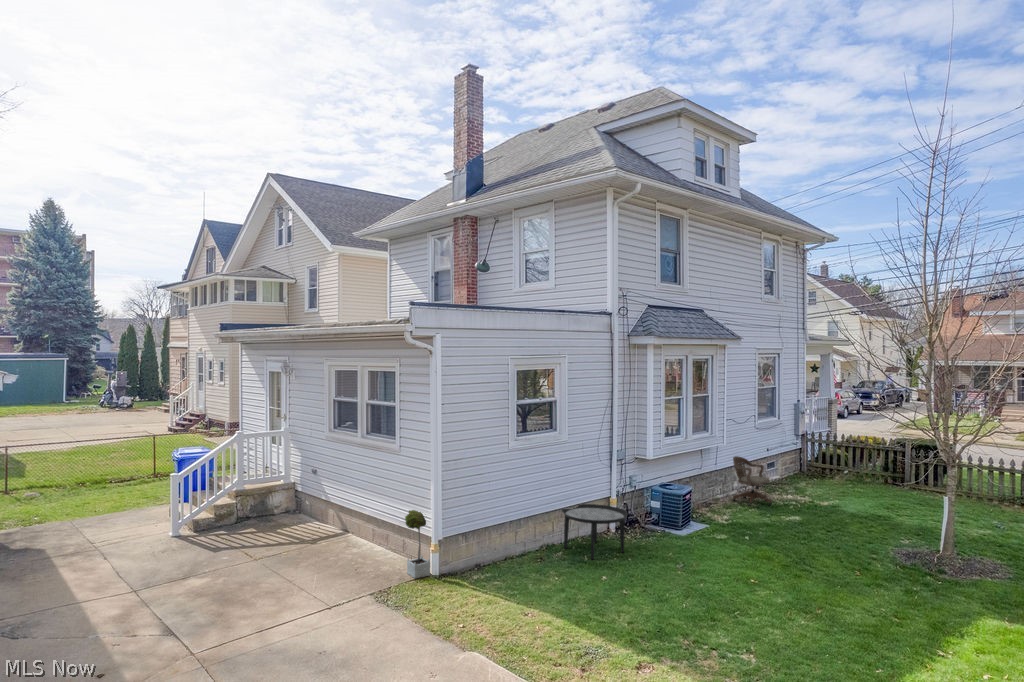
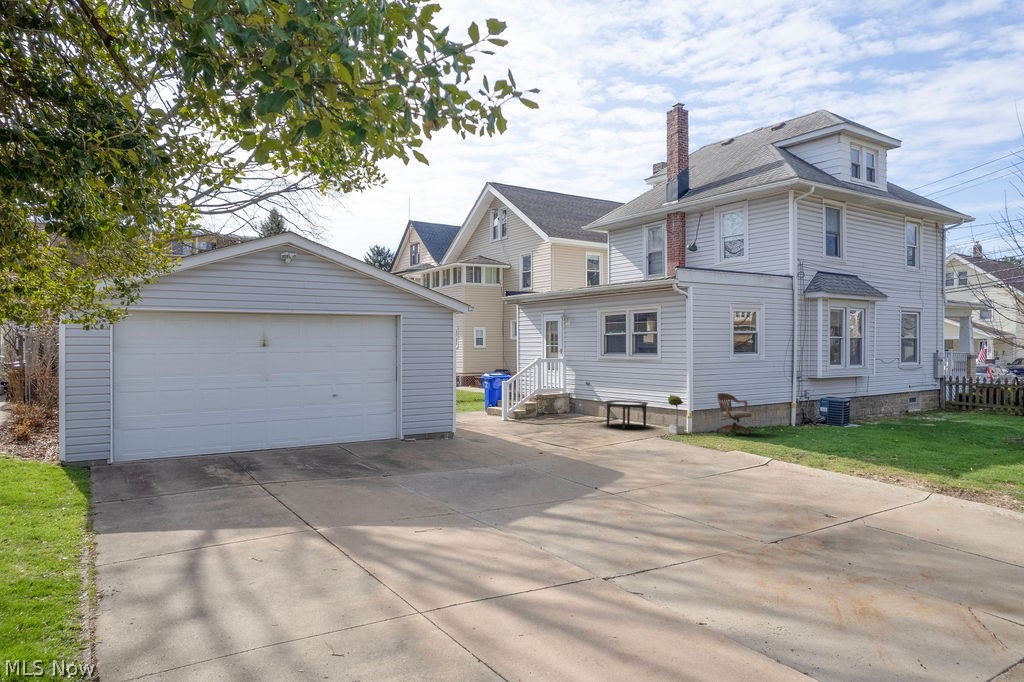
chair: present [733,456,772,506] -> present [716,393,752,436]
round table: present [562,504,628,559] -> present [605,400,648,429]

